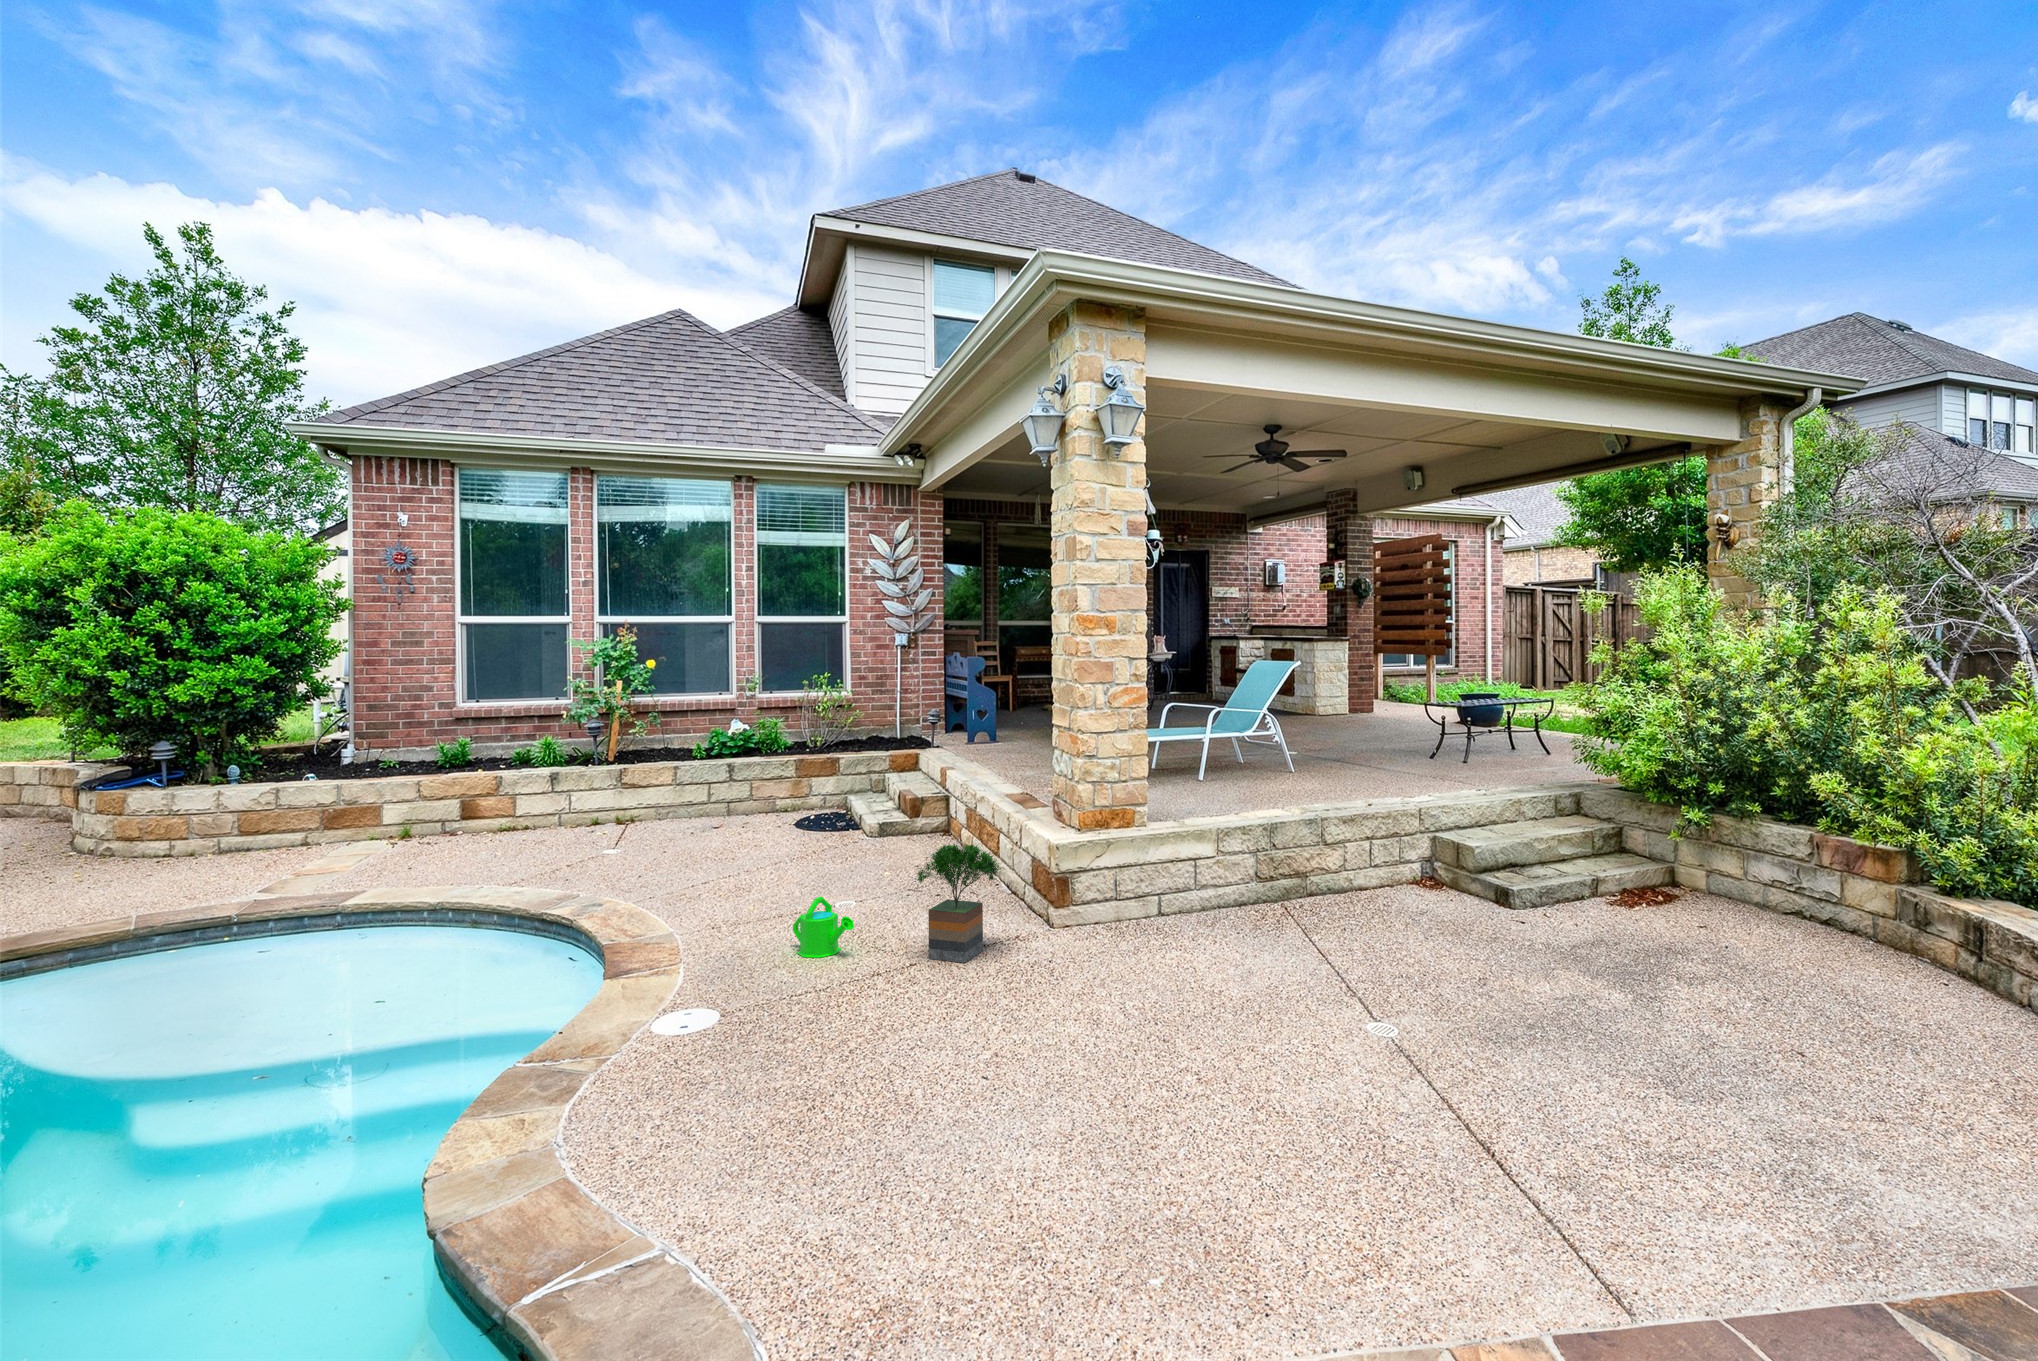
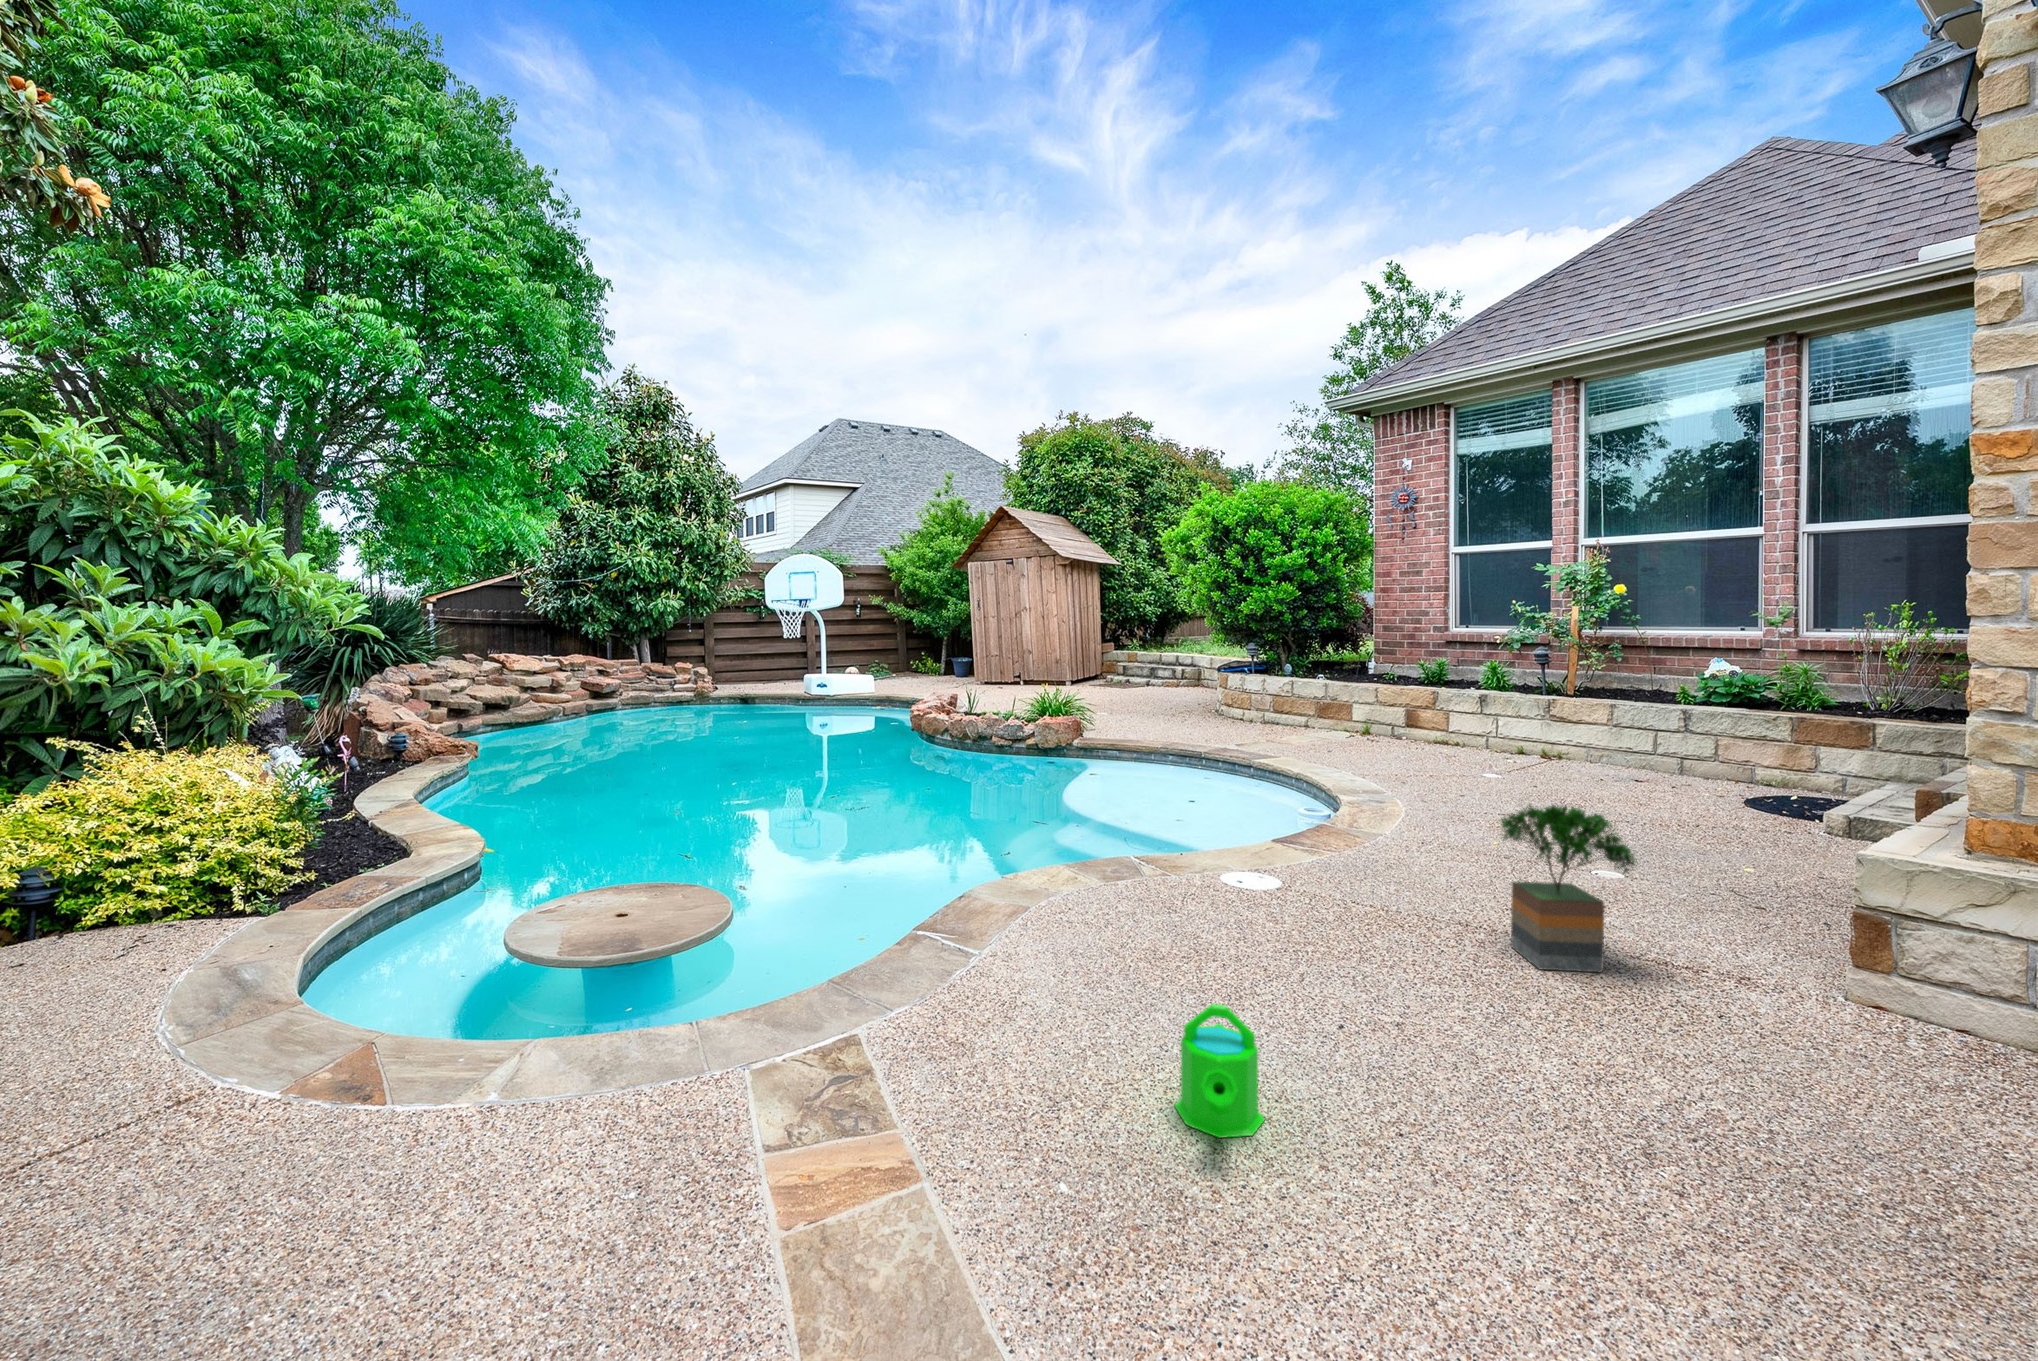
watering can: present [793,897,854,958] -> present [1175,1004,1264,1138]

